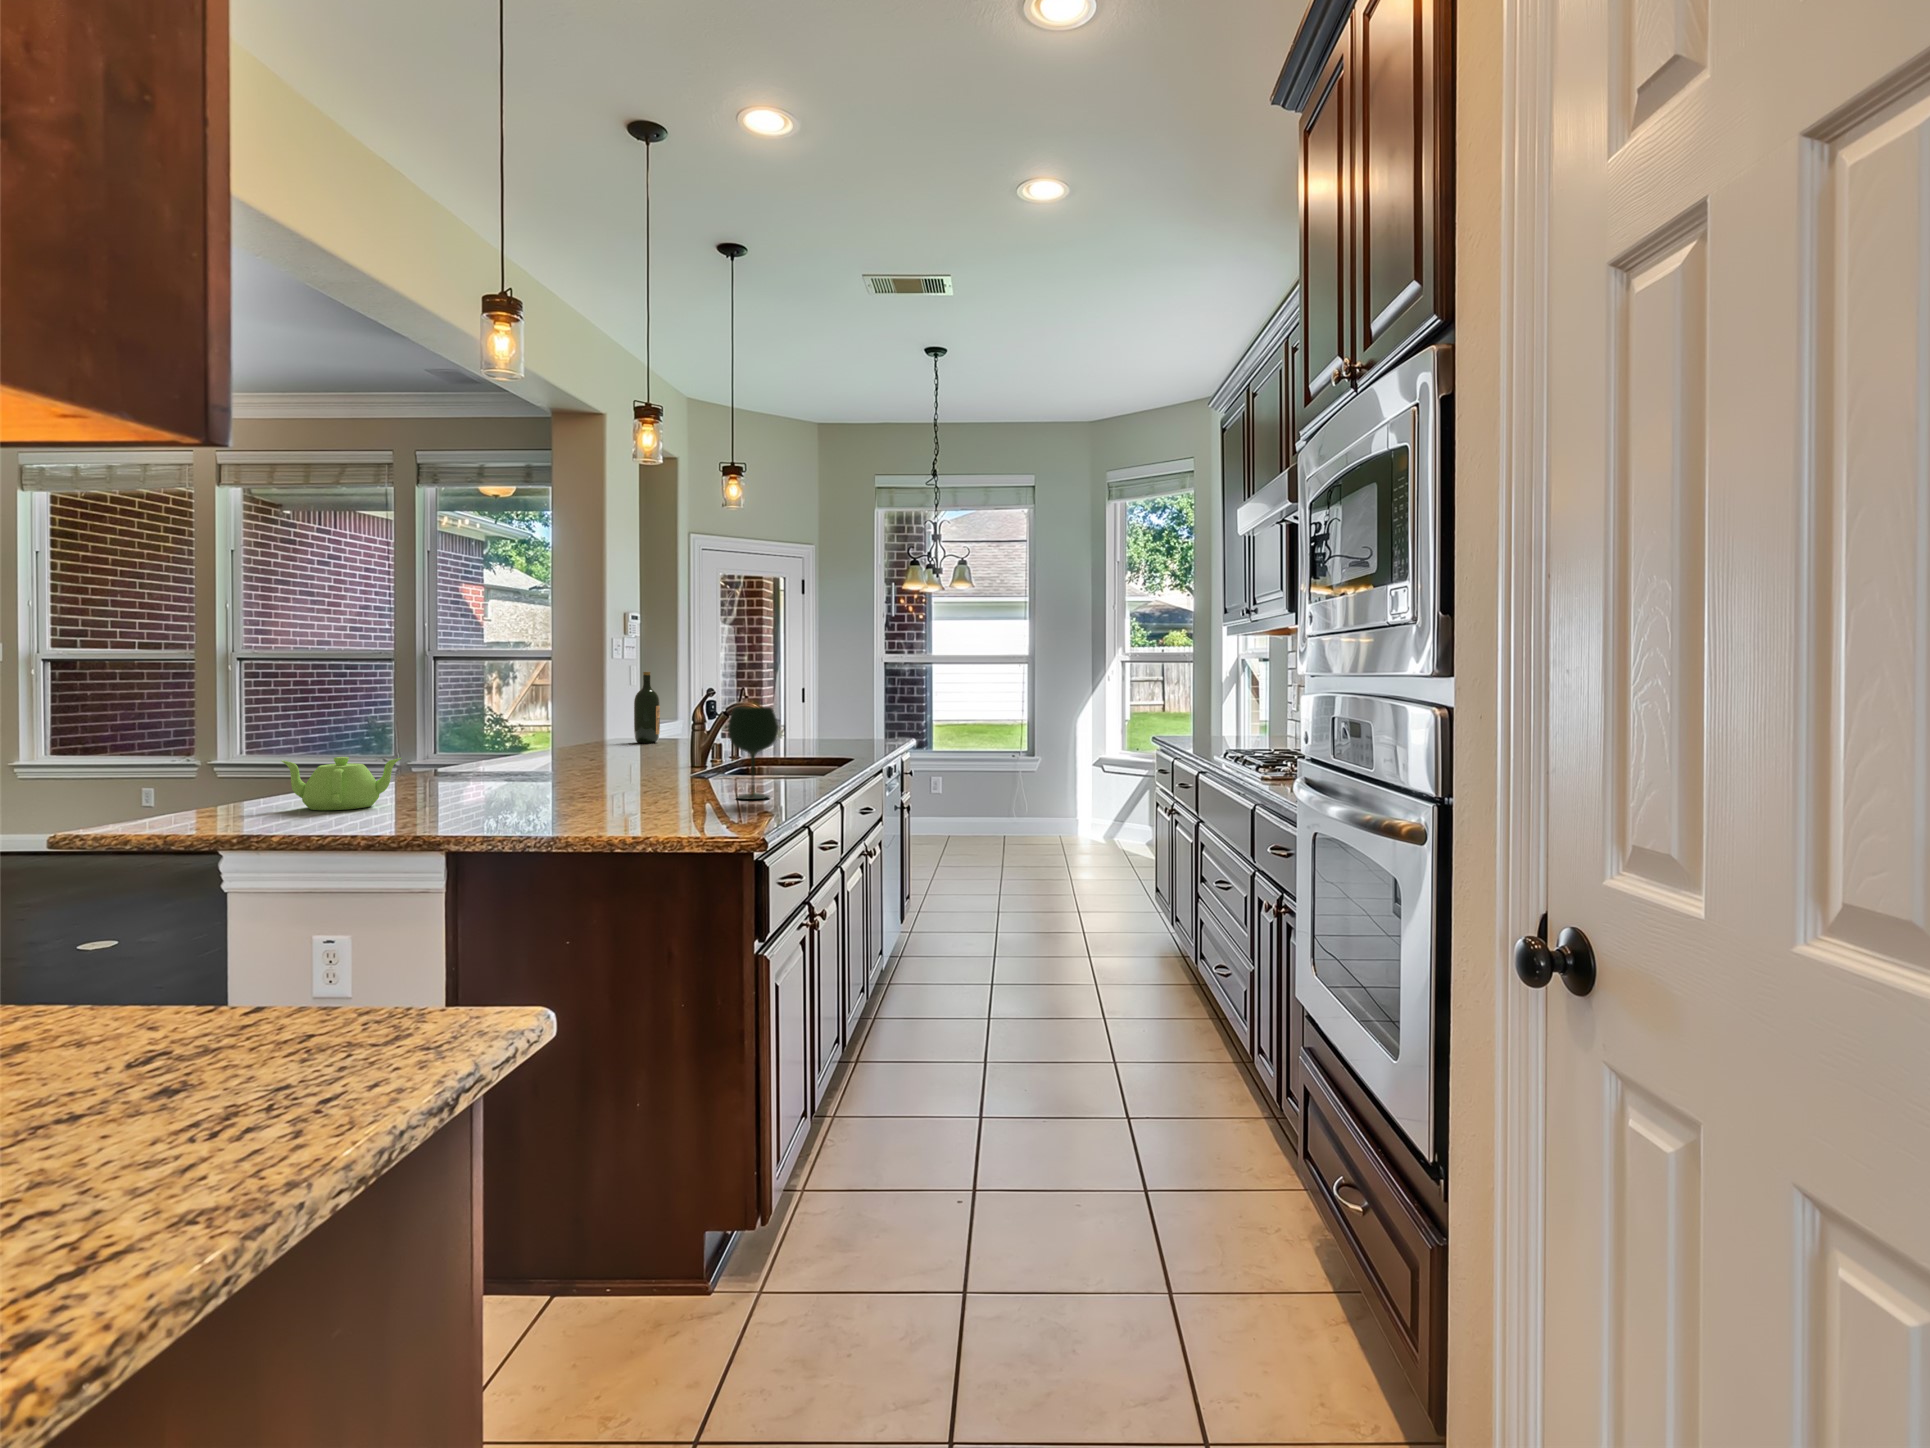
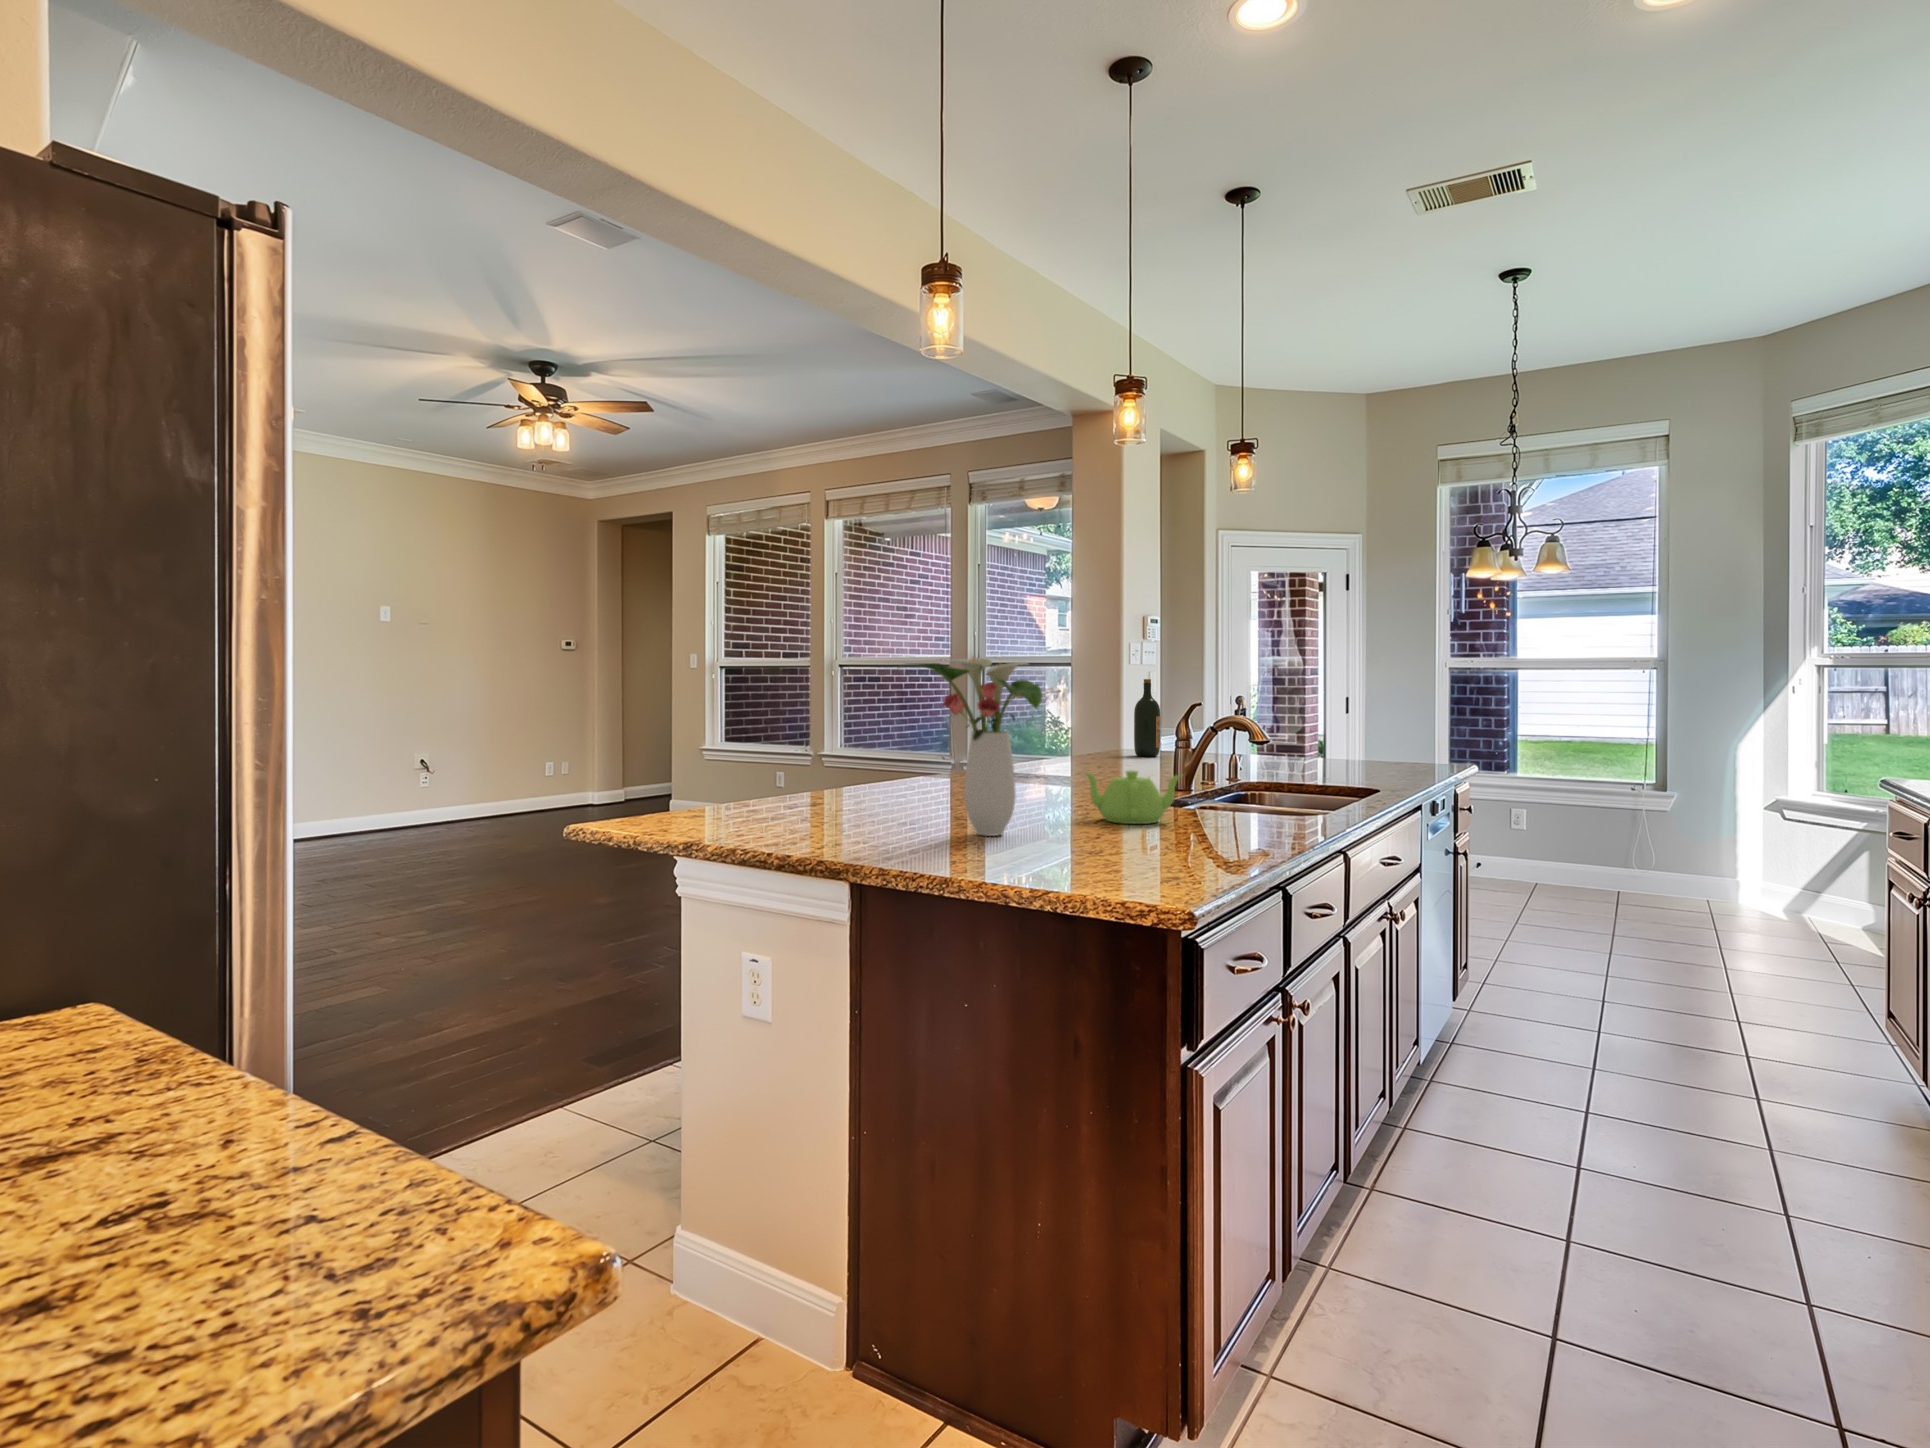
flower arrangement: none [469,649,618,807] -> present [913,657,1042,836]
wine glass: present [728,707,778,799] -> none [1182,726,1245,845]
teapot: present [282,757,401,810] -> present [1085,771,1182,824]

